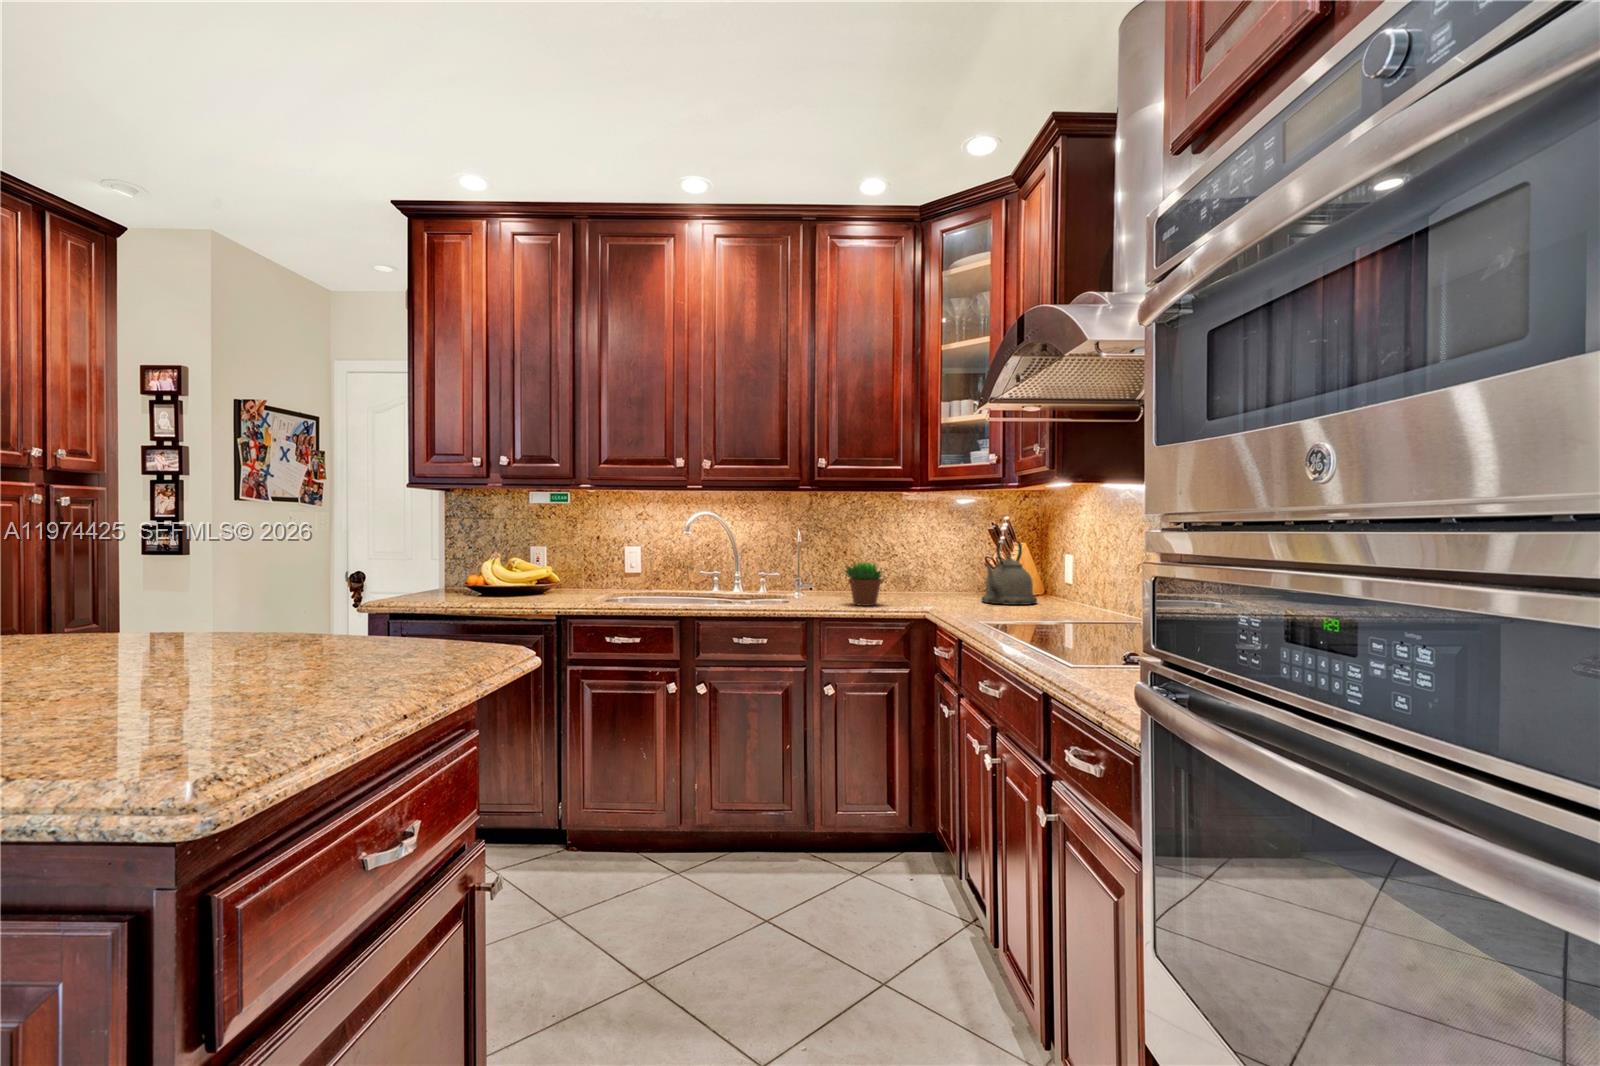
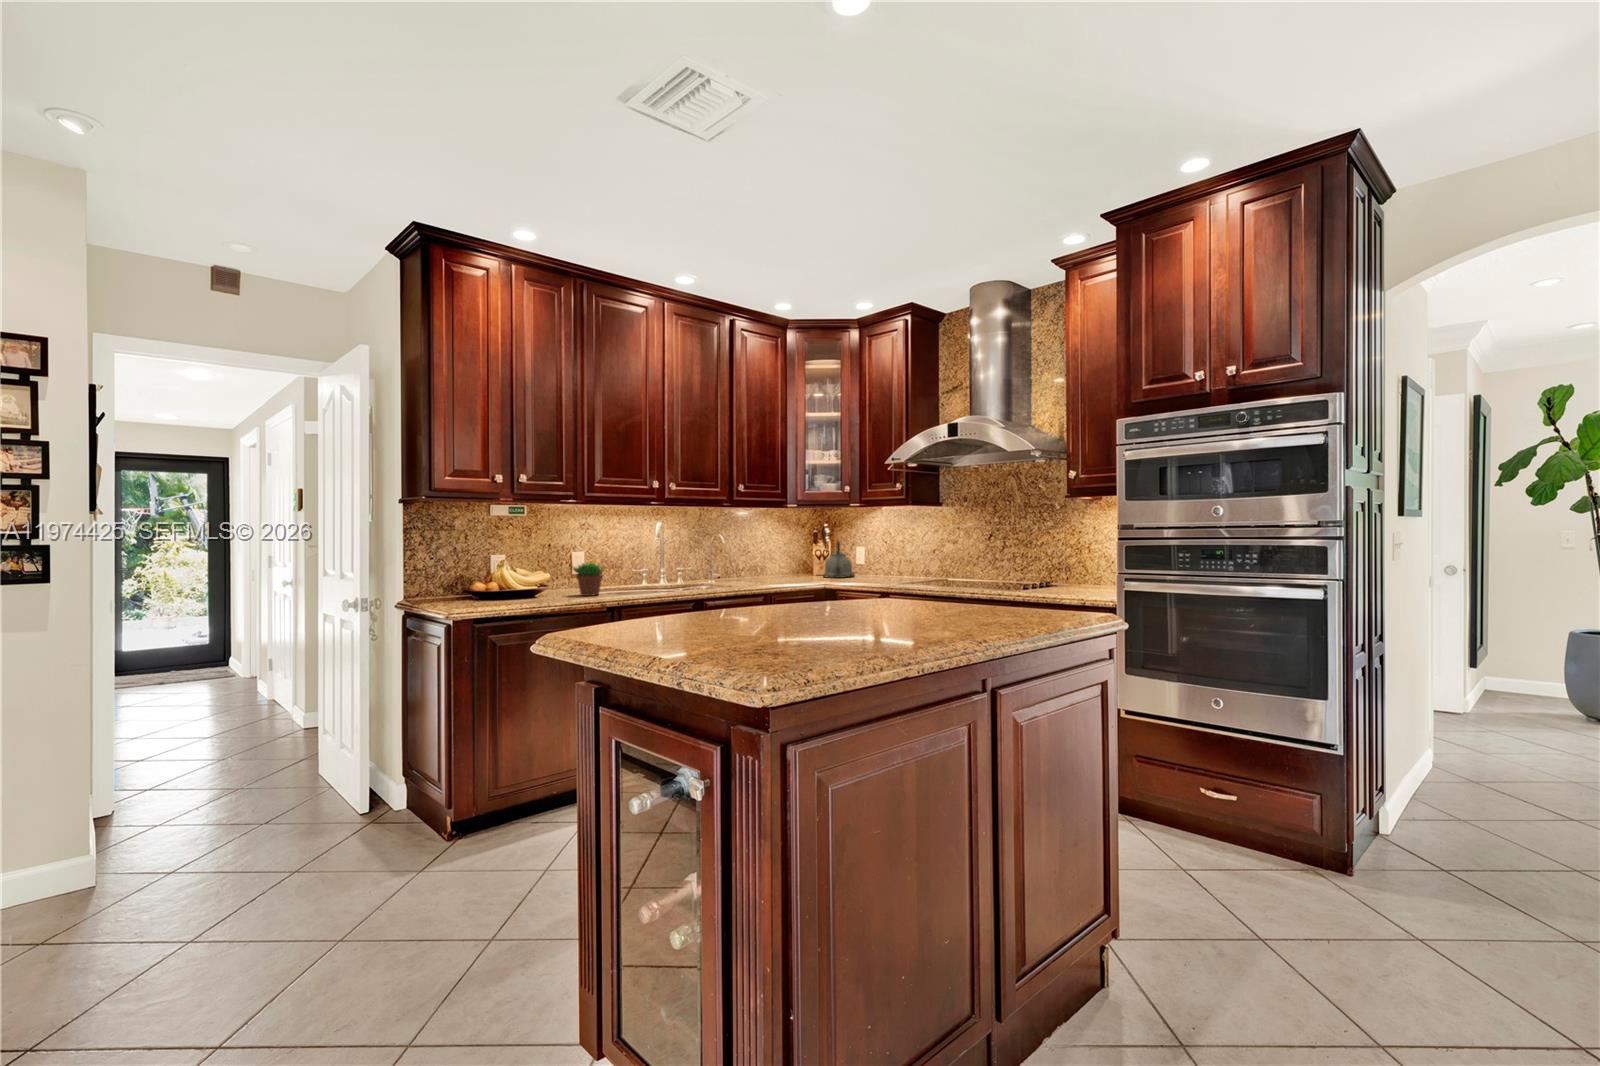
succulent plant: present [844,562,882,606] -> present [573,563,603,596]

